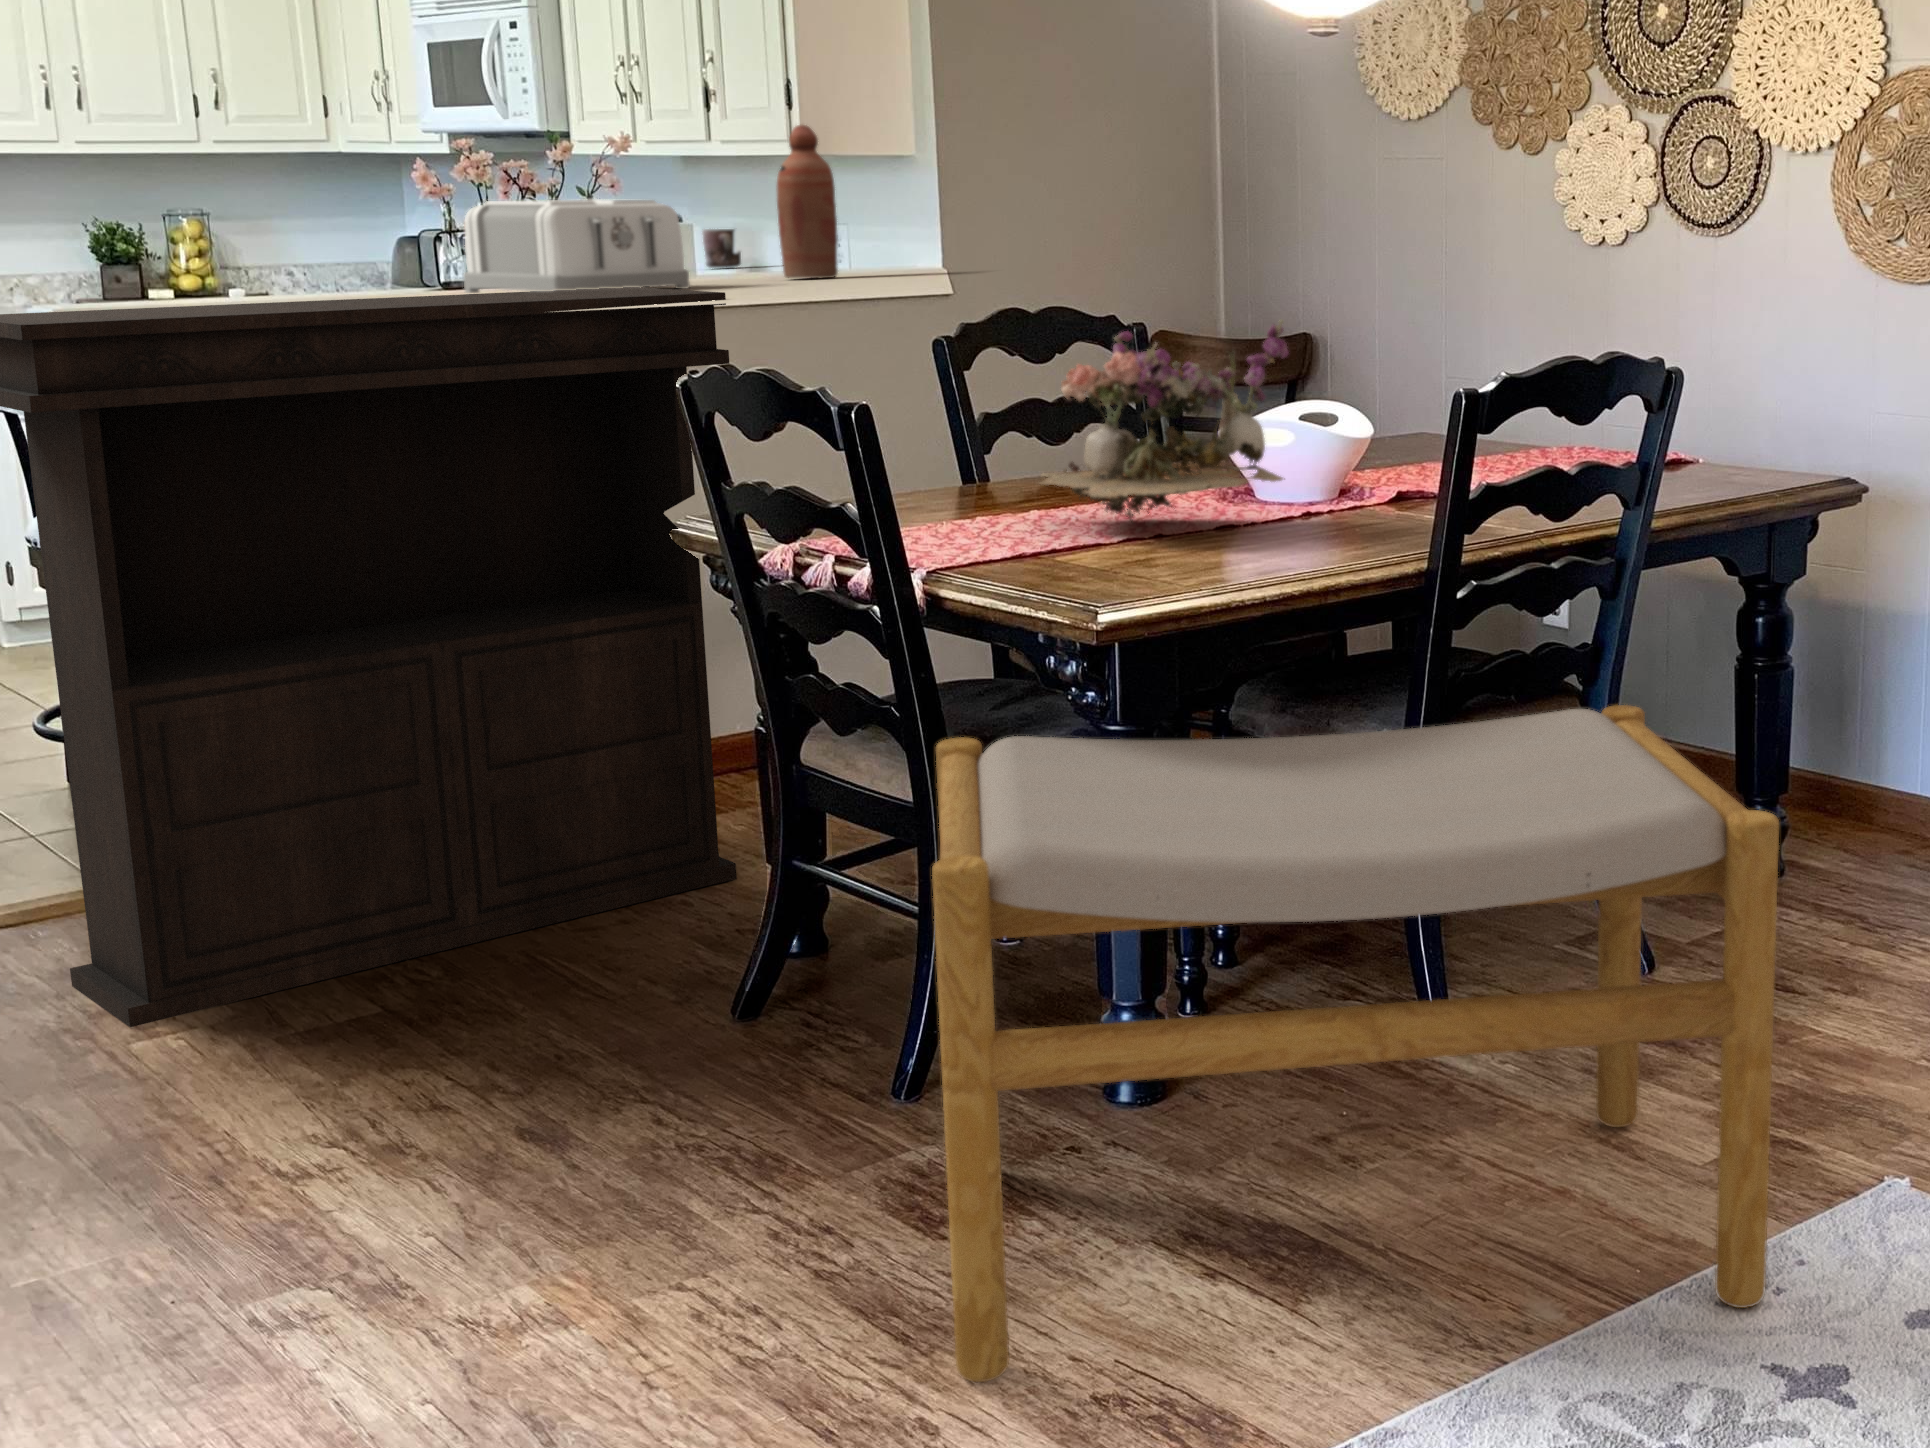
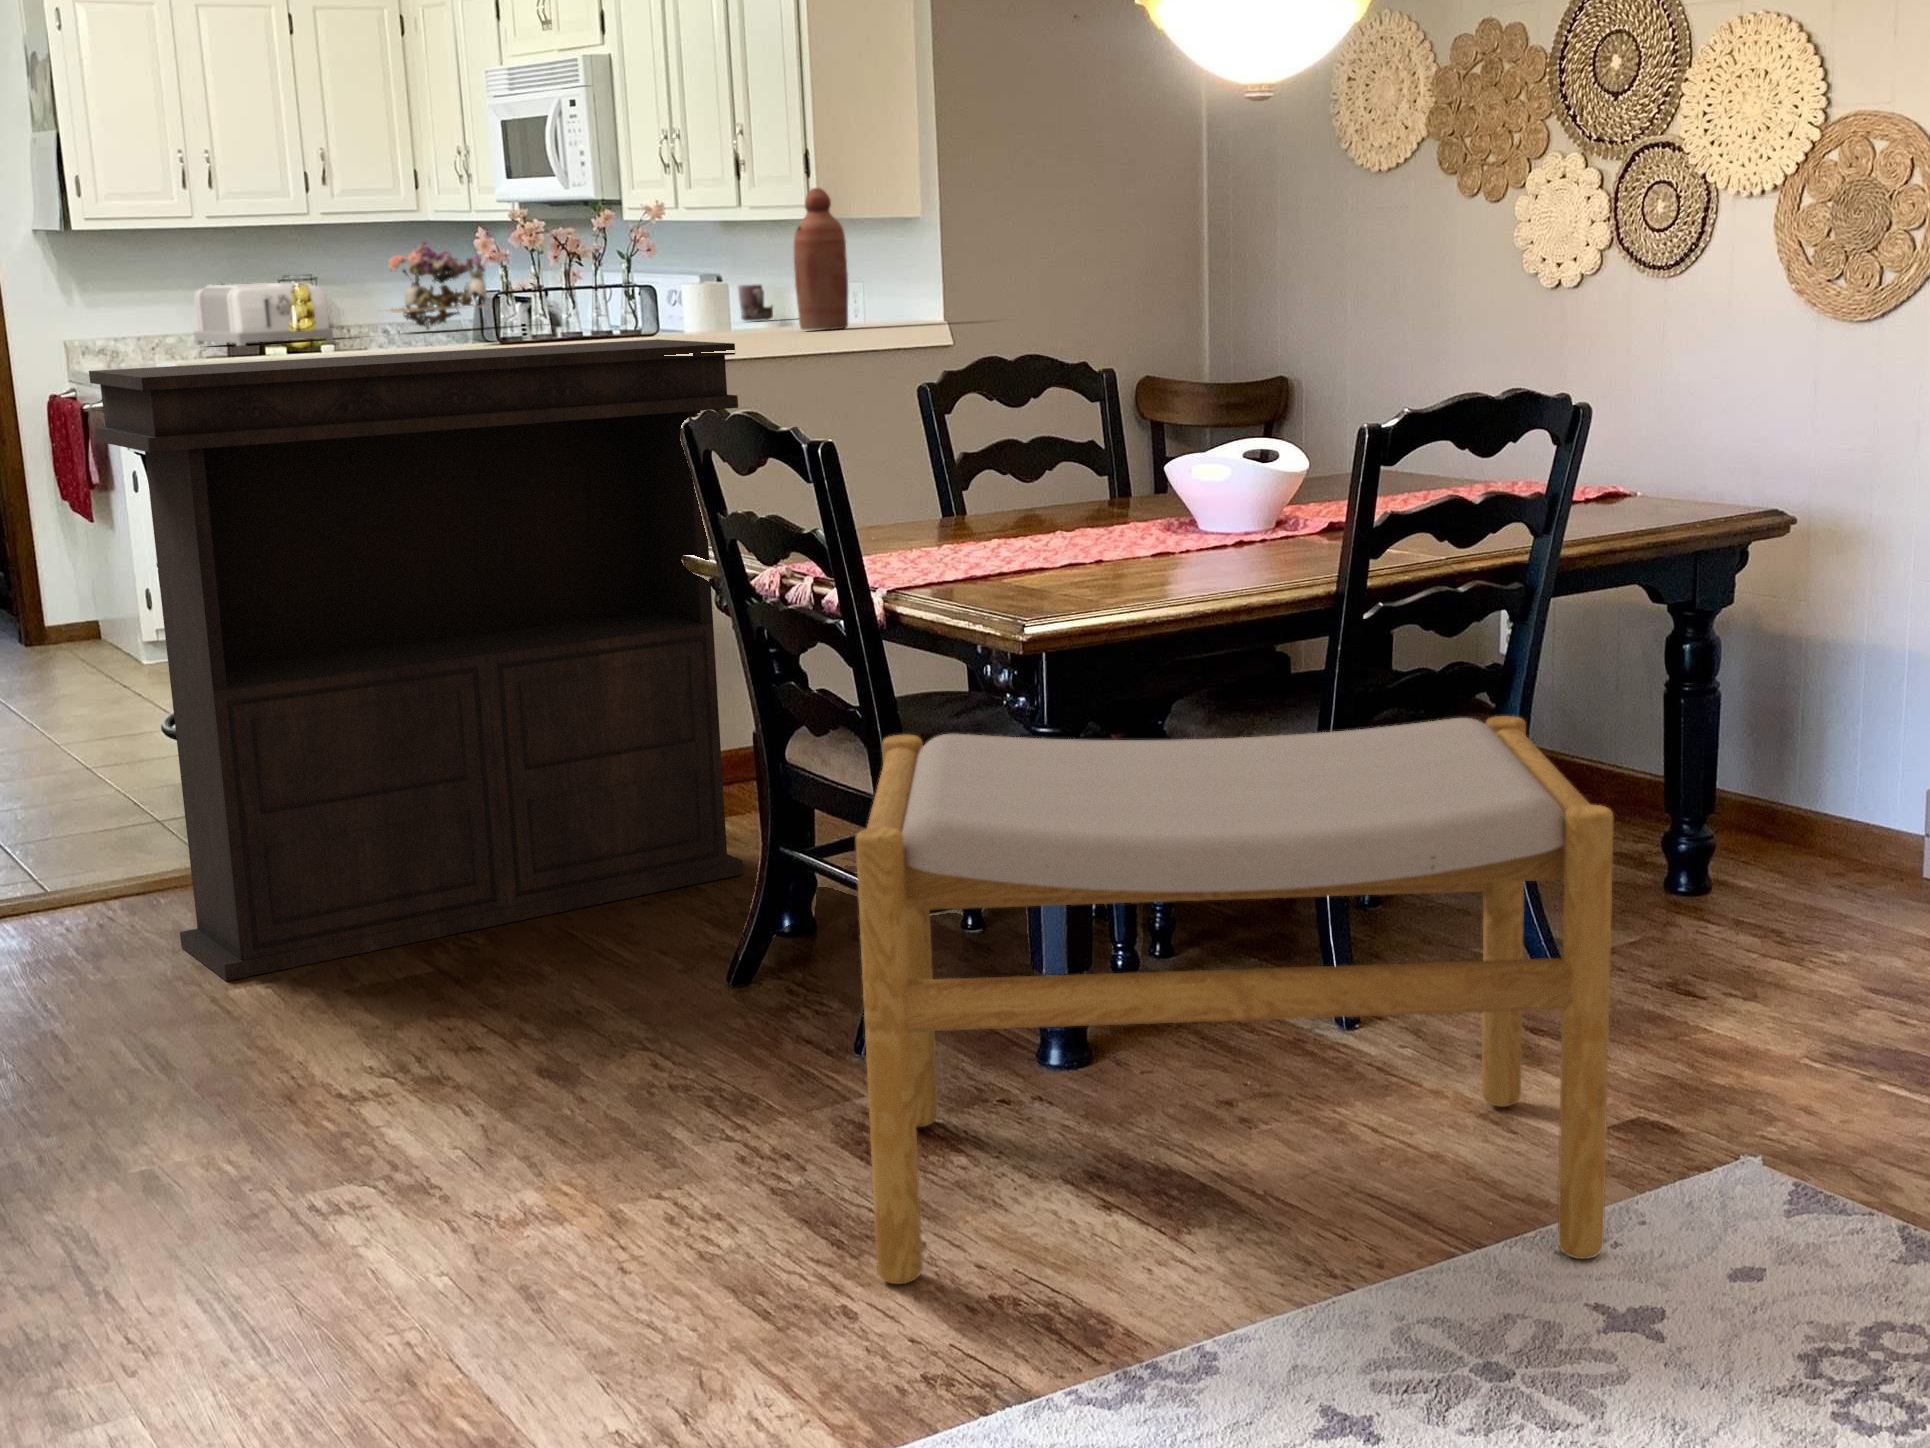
toaster: present [464,199,690,293] -> present [194,283,333,346]
flower arrangement: present [1040,320,1288,523] -> present [385,241,487,329]

